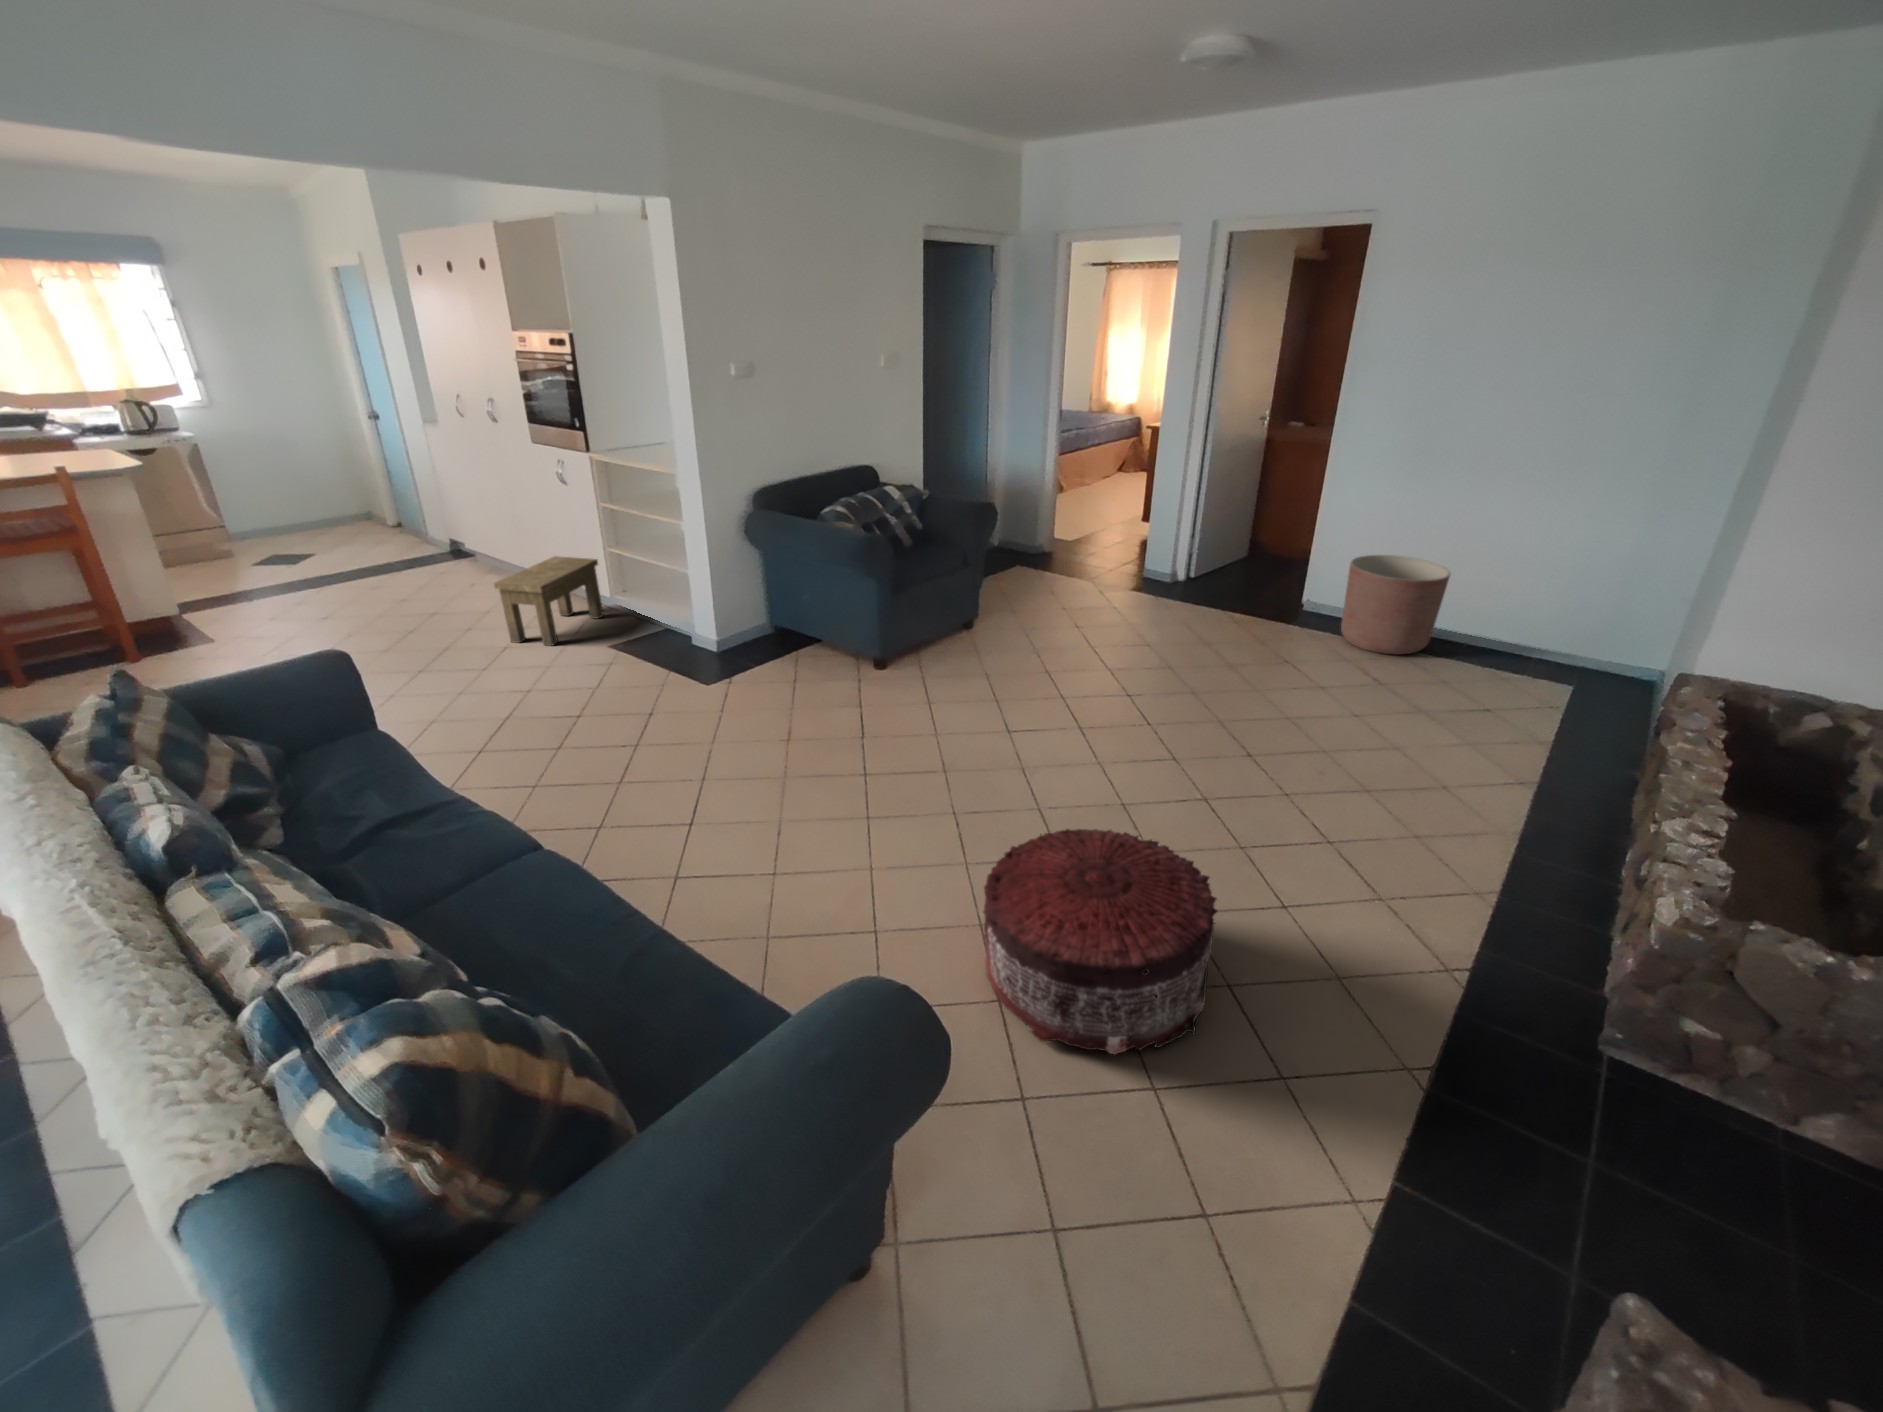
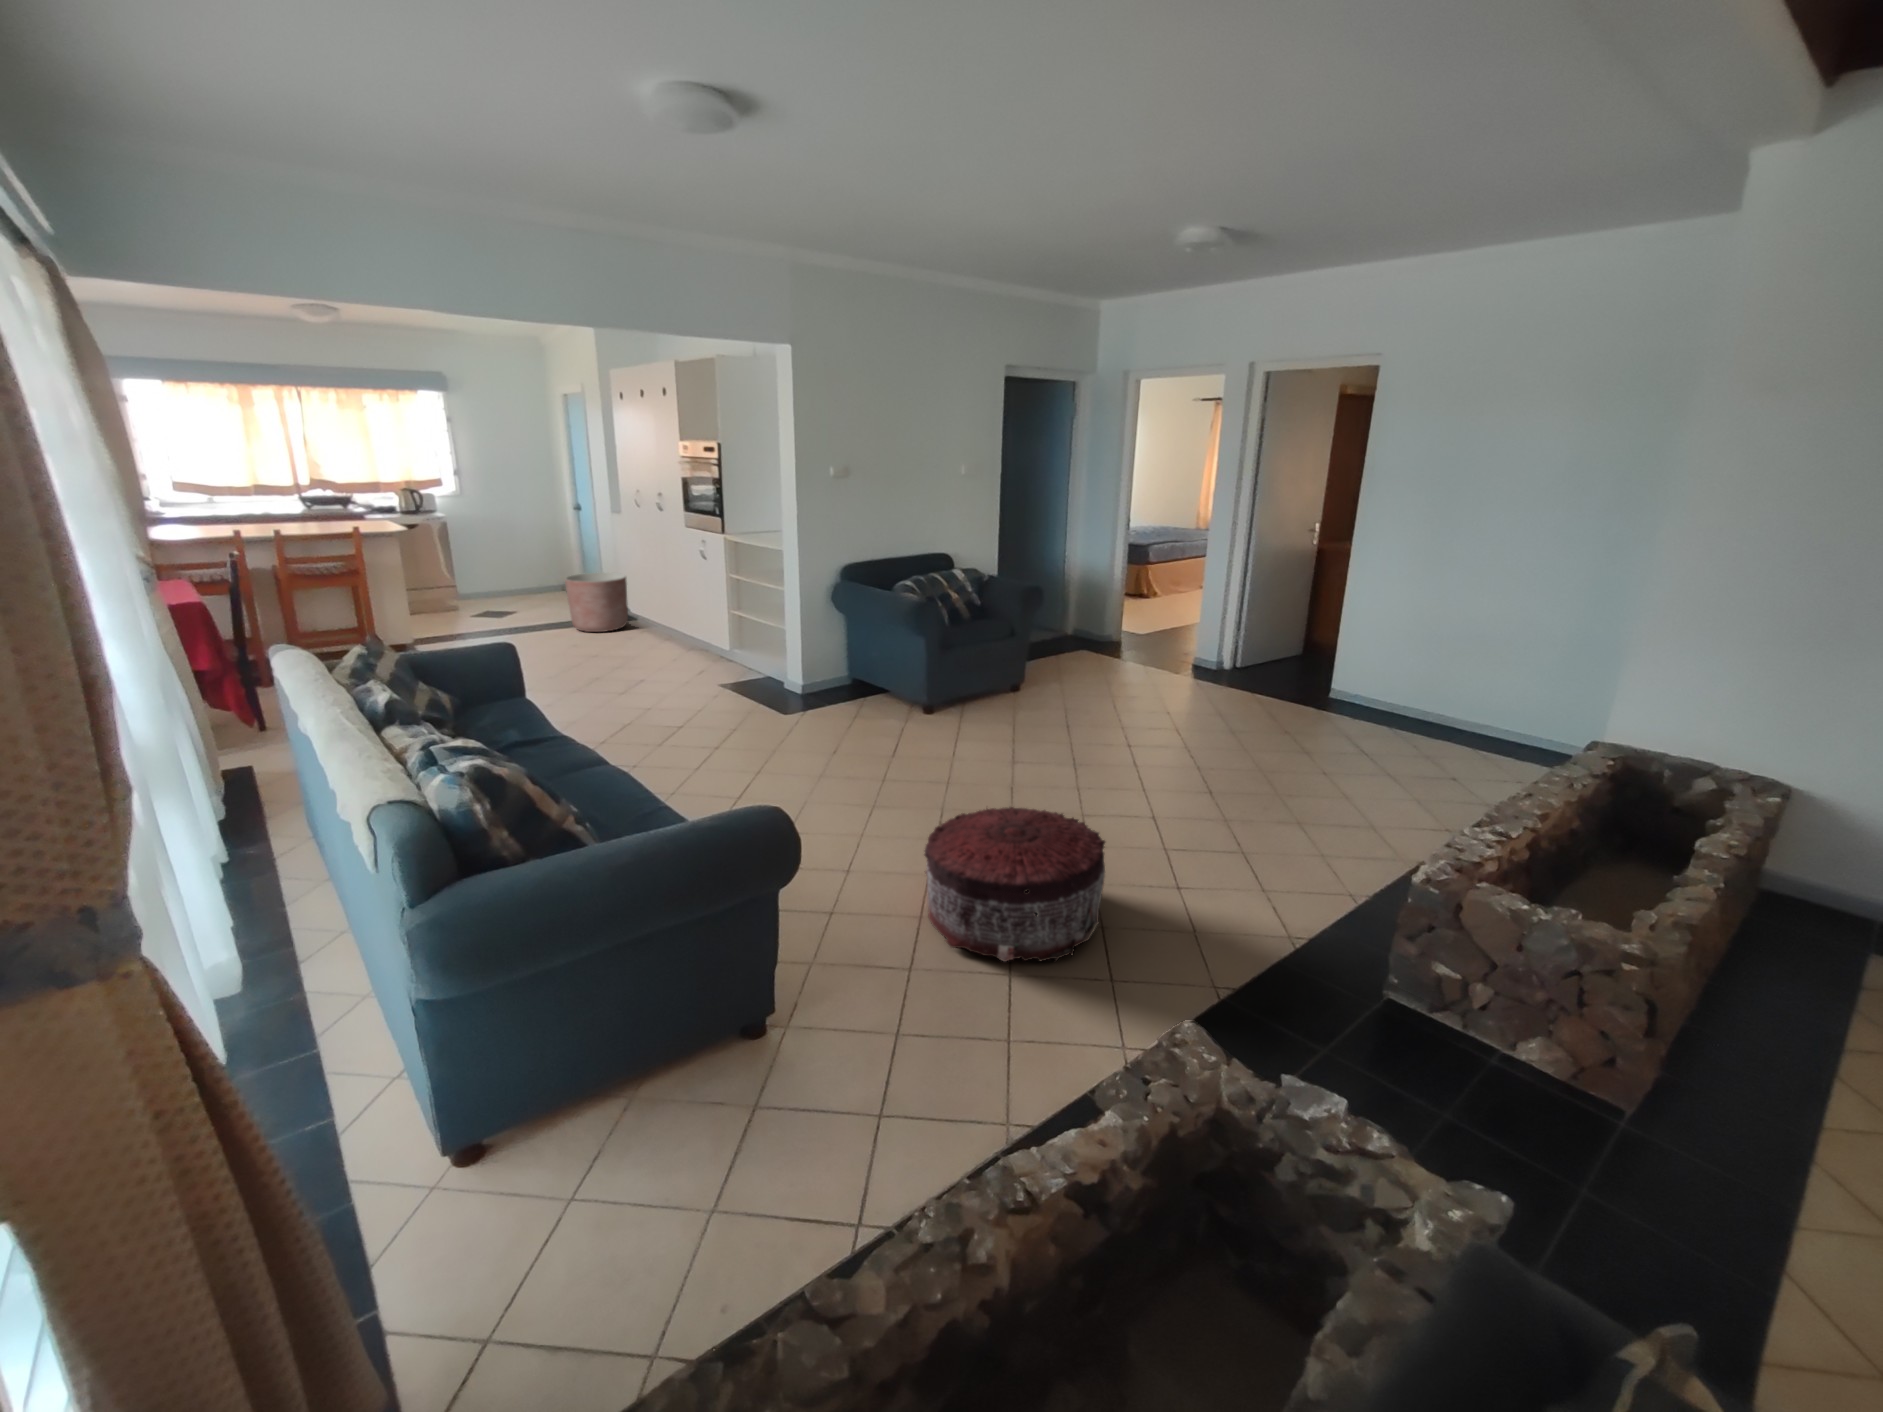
planter: present [1341,555,1450,654] -> present [565,573,628,632]
side table: present [494,556,603,646] -> none [638,614,721,682]

